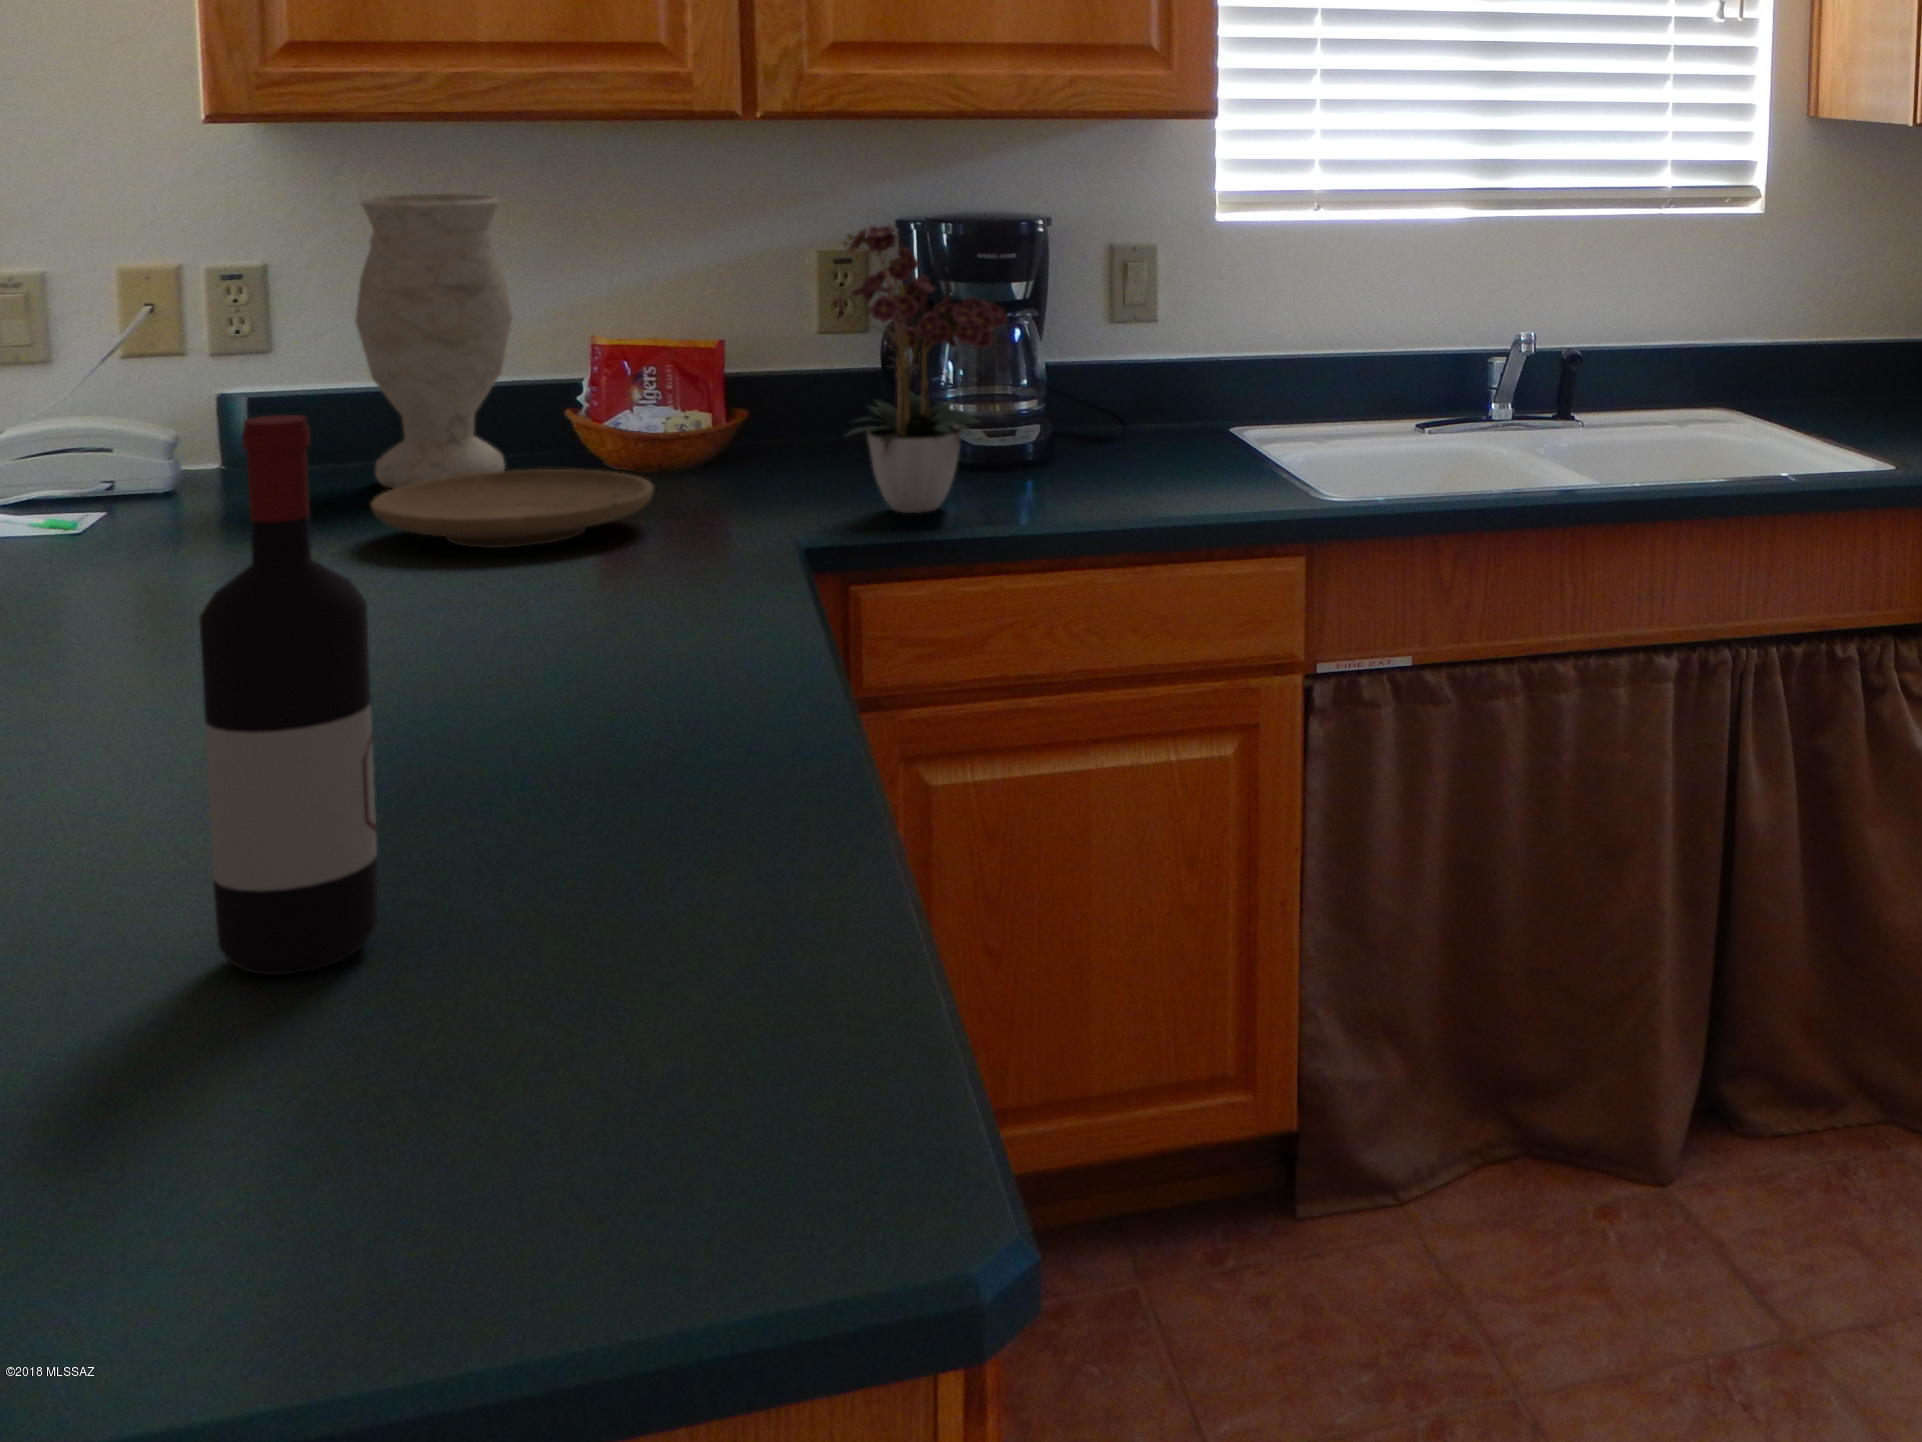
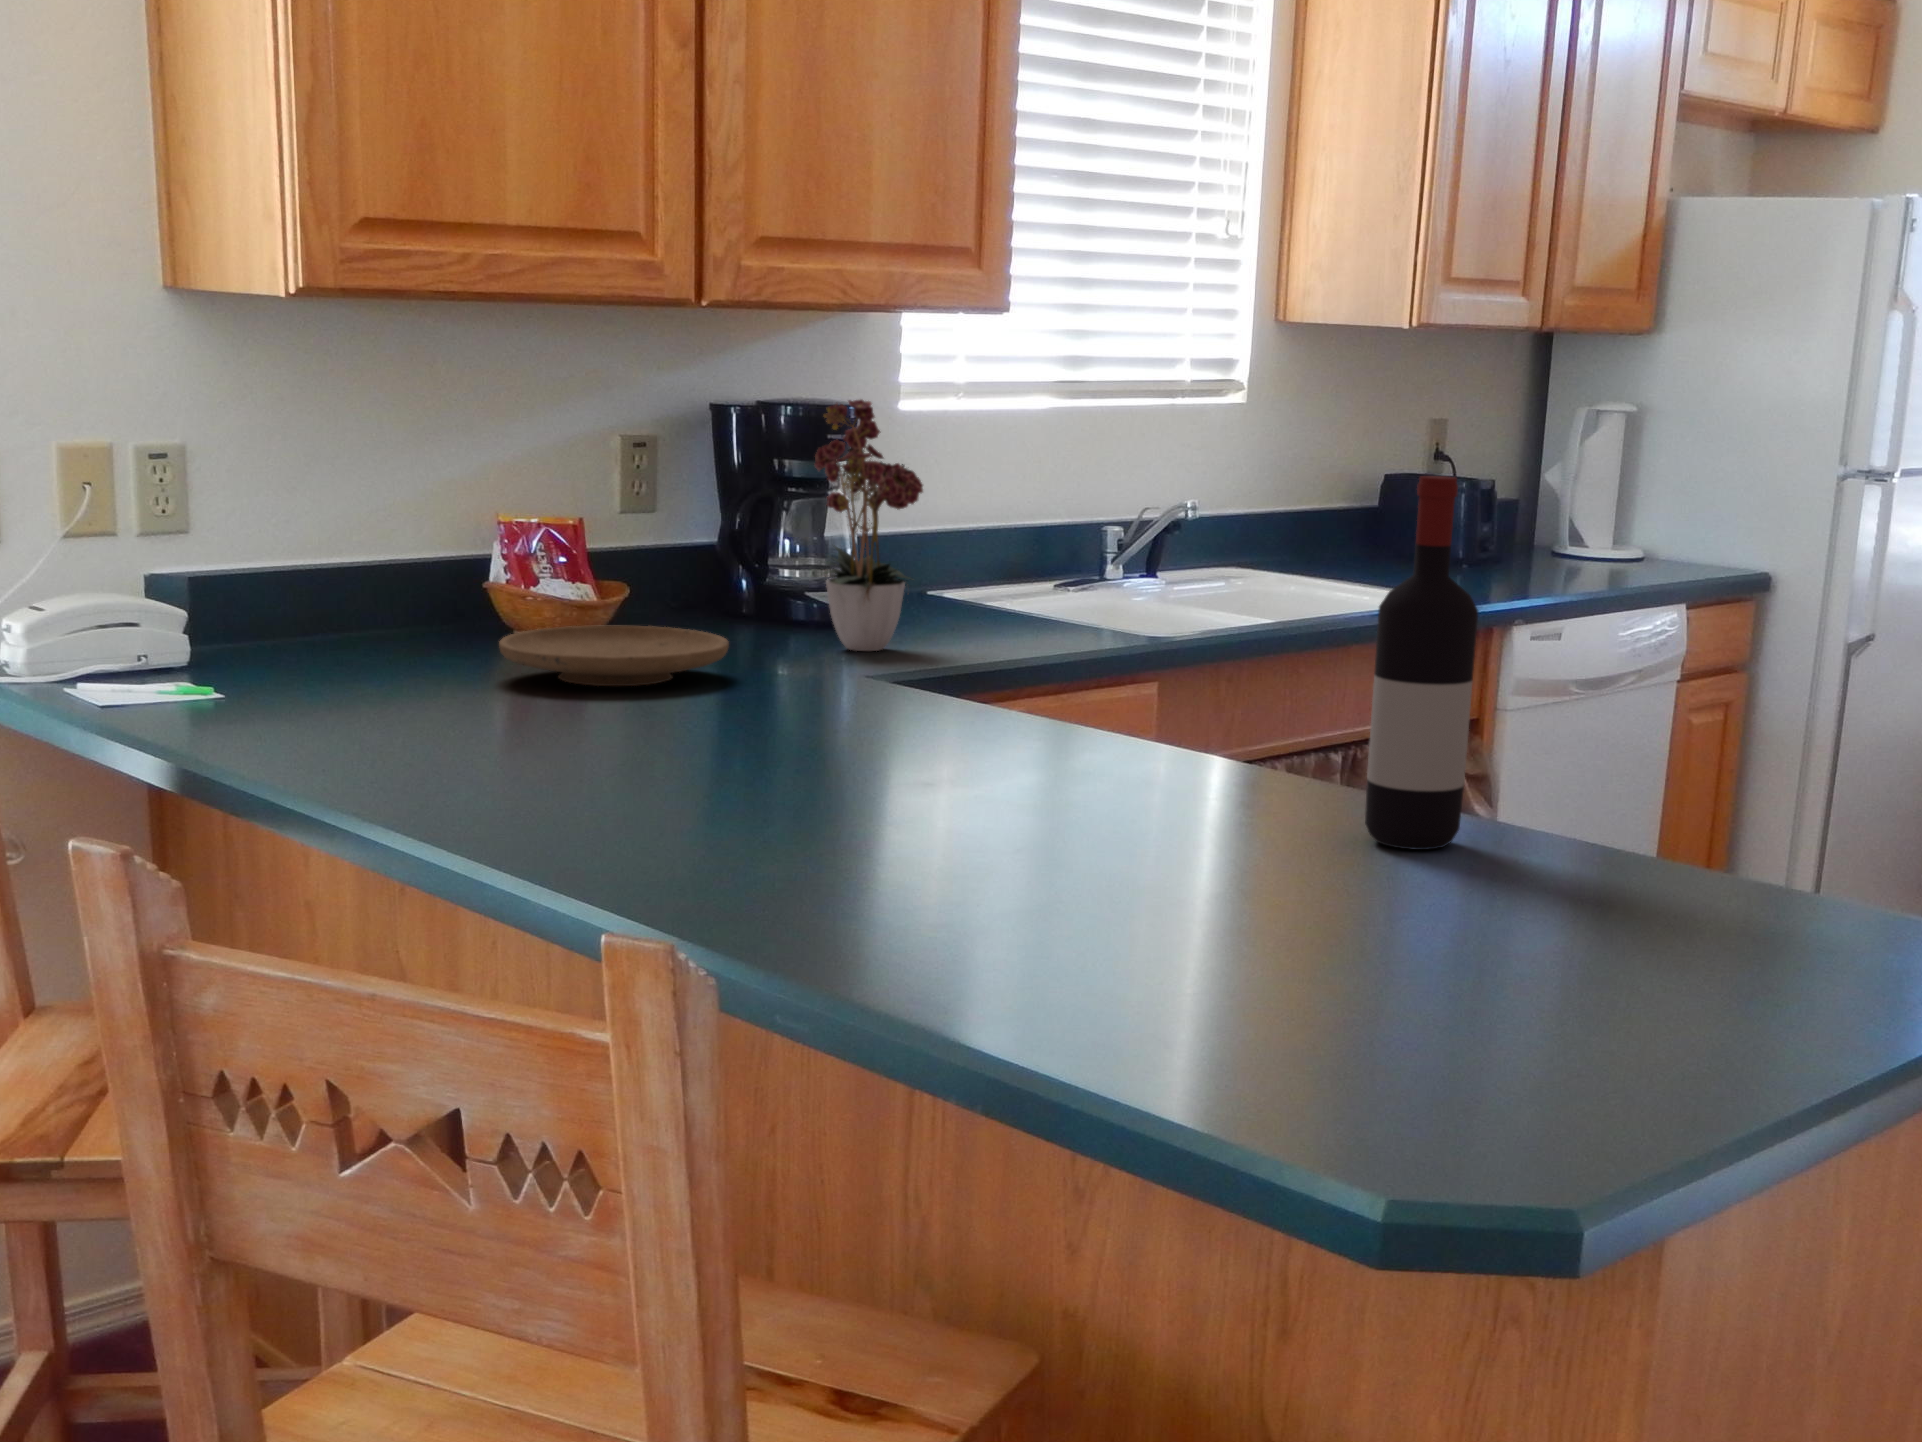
vase: present [355,194,513,489] -> none [302,378,441,660]

